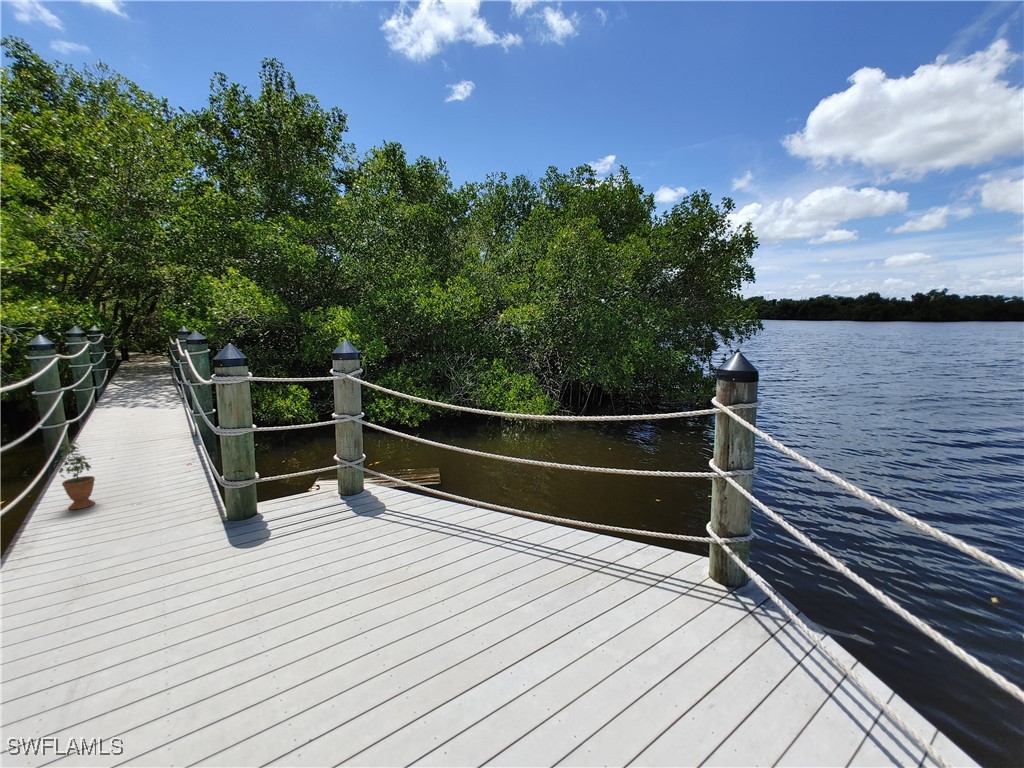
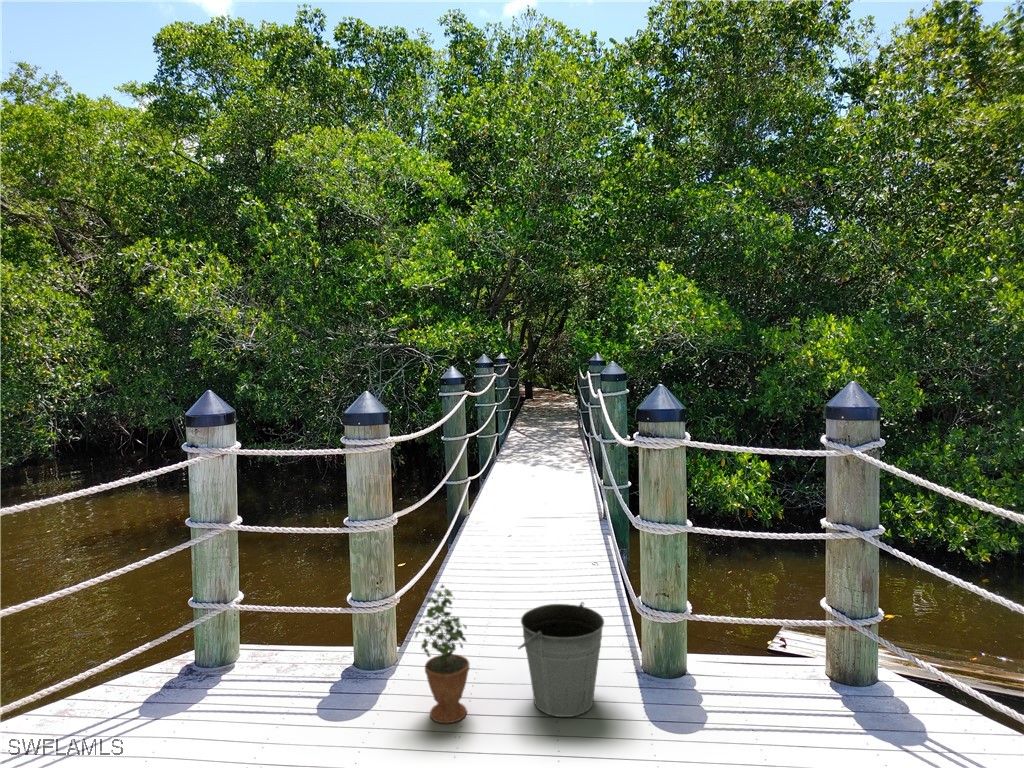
bucket: none [127,441,180,493] -> present [518,602,604,717]

